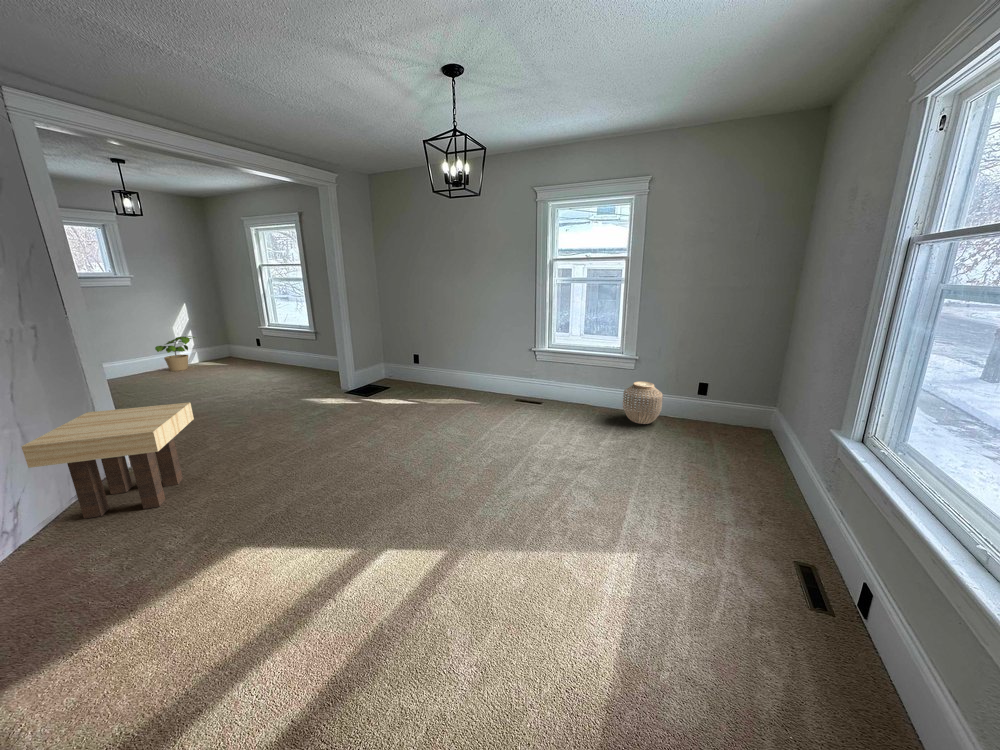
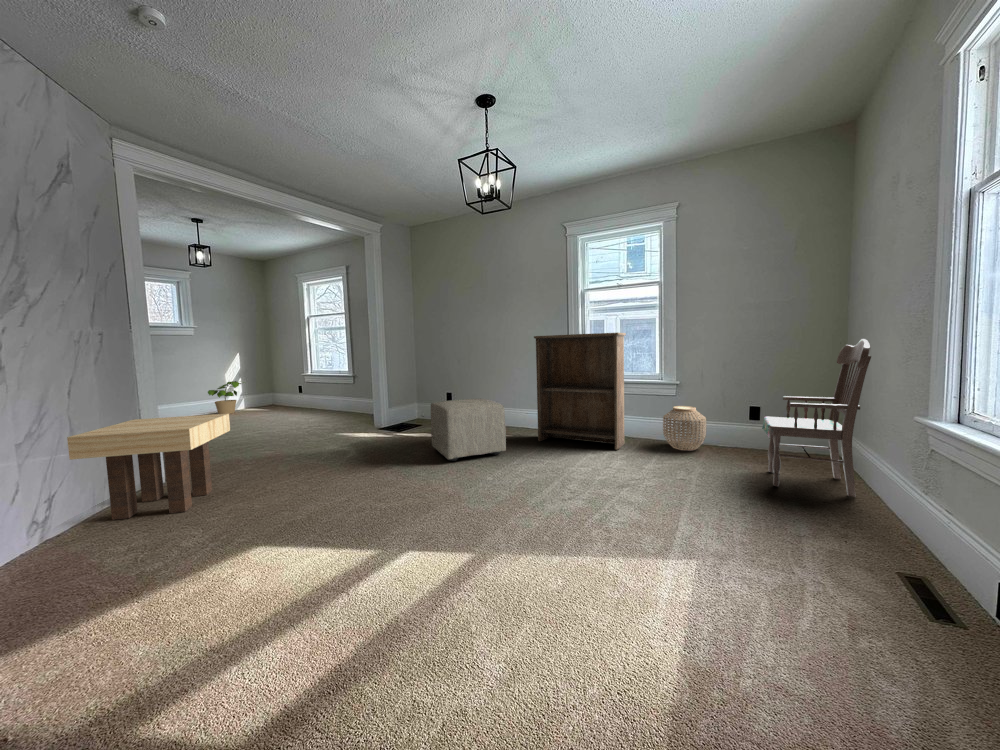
bookshelf: none [503,308,594,423] -> present [534,332,626,450]
dining chair: none [710,341,811,480] -> present [762,339,871,497]
ottoman: none [399,372,475,438] -> present [431,398,506,461]

